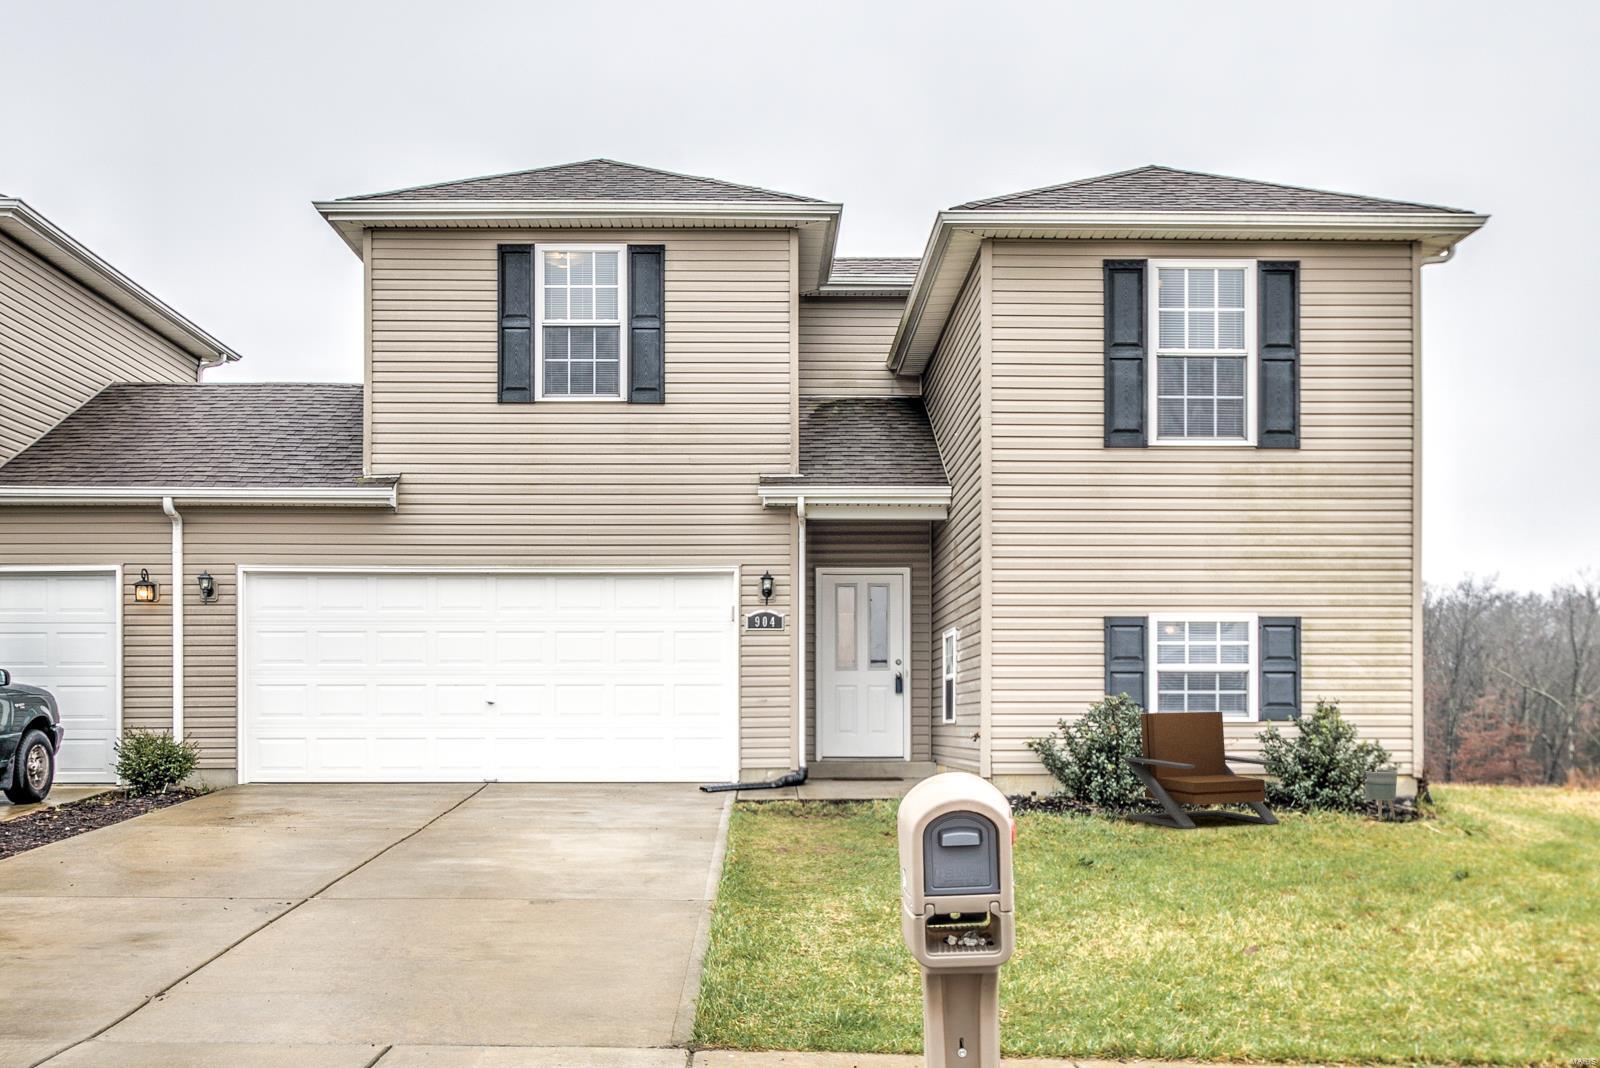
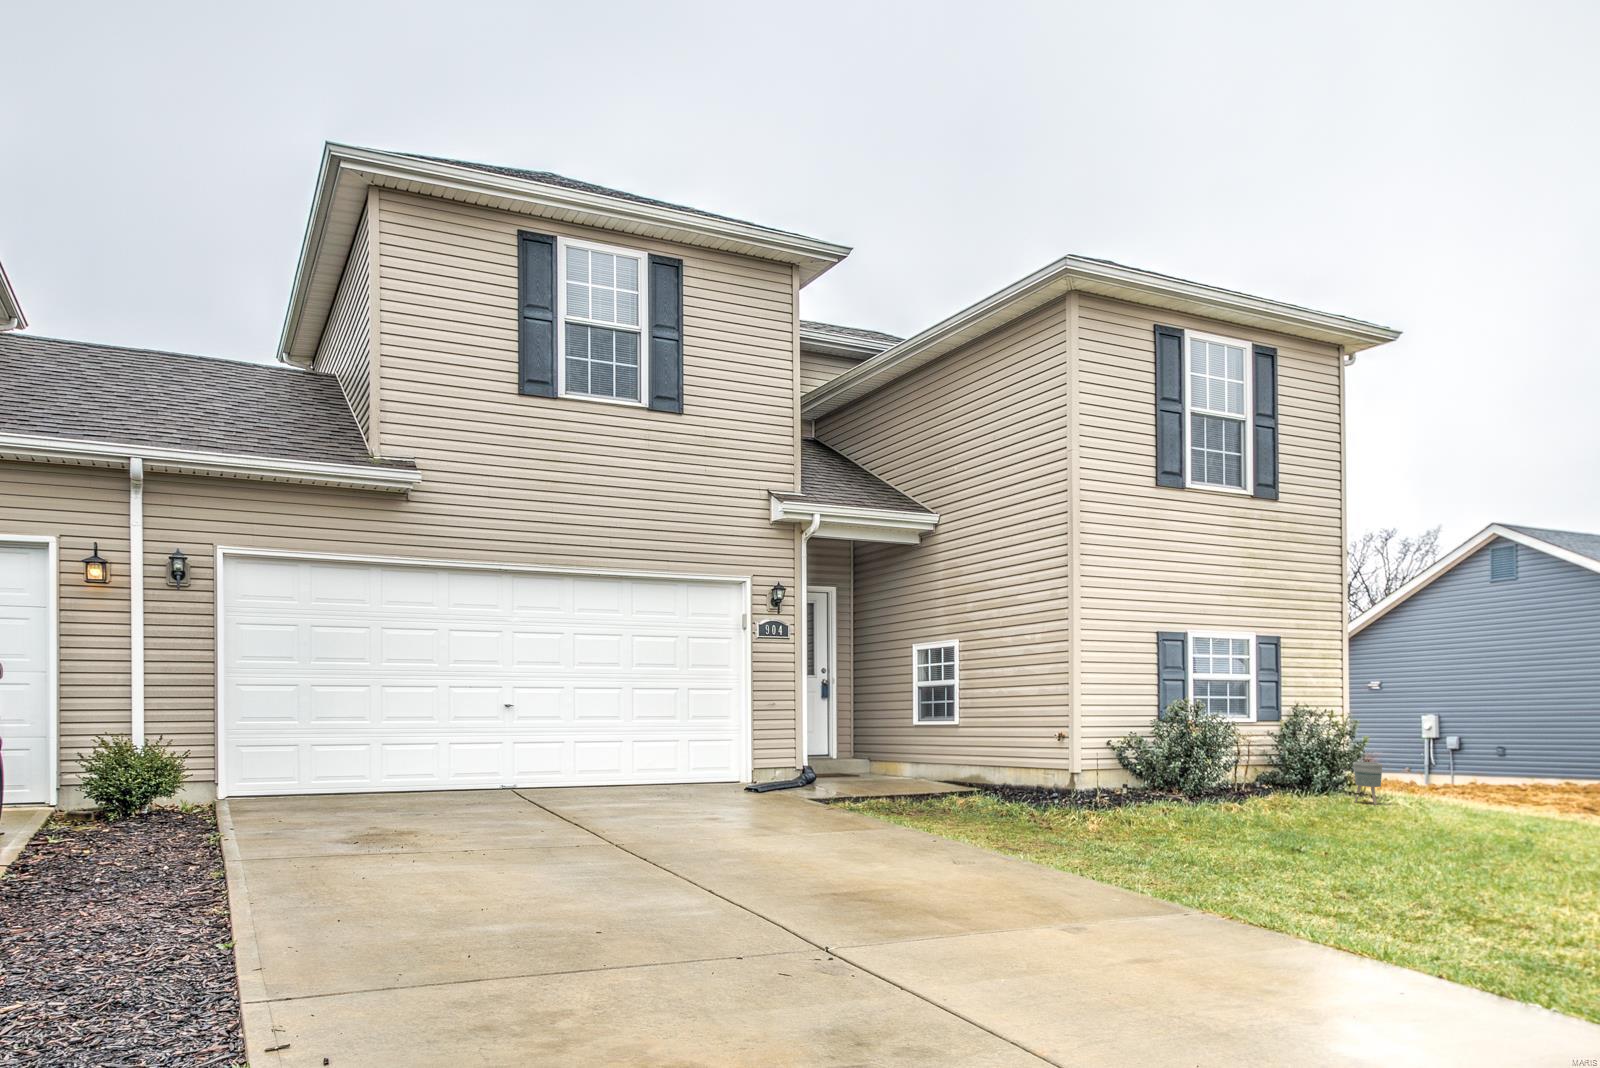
lounge chair: present [1124,712,1279,829] -> none [1221,716,1335,820]

